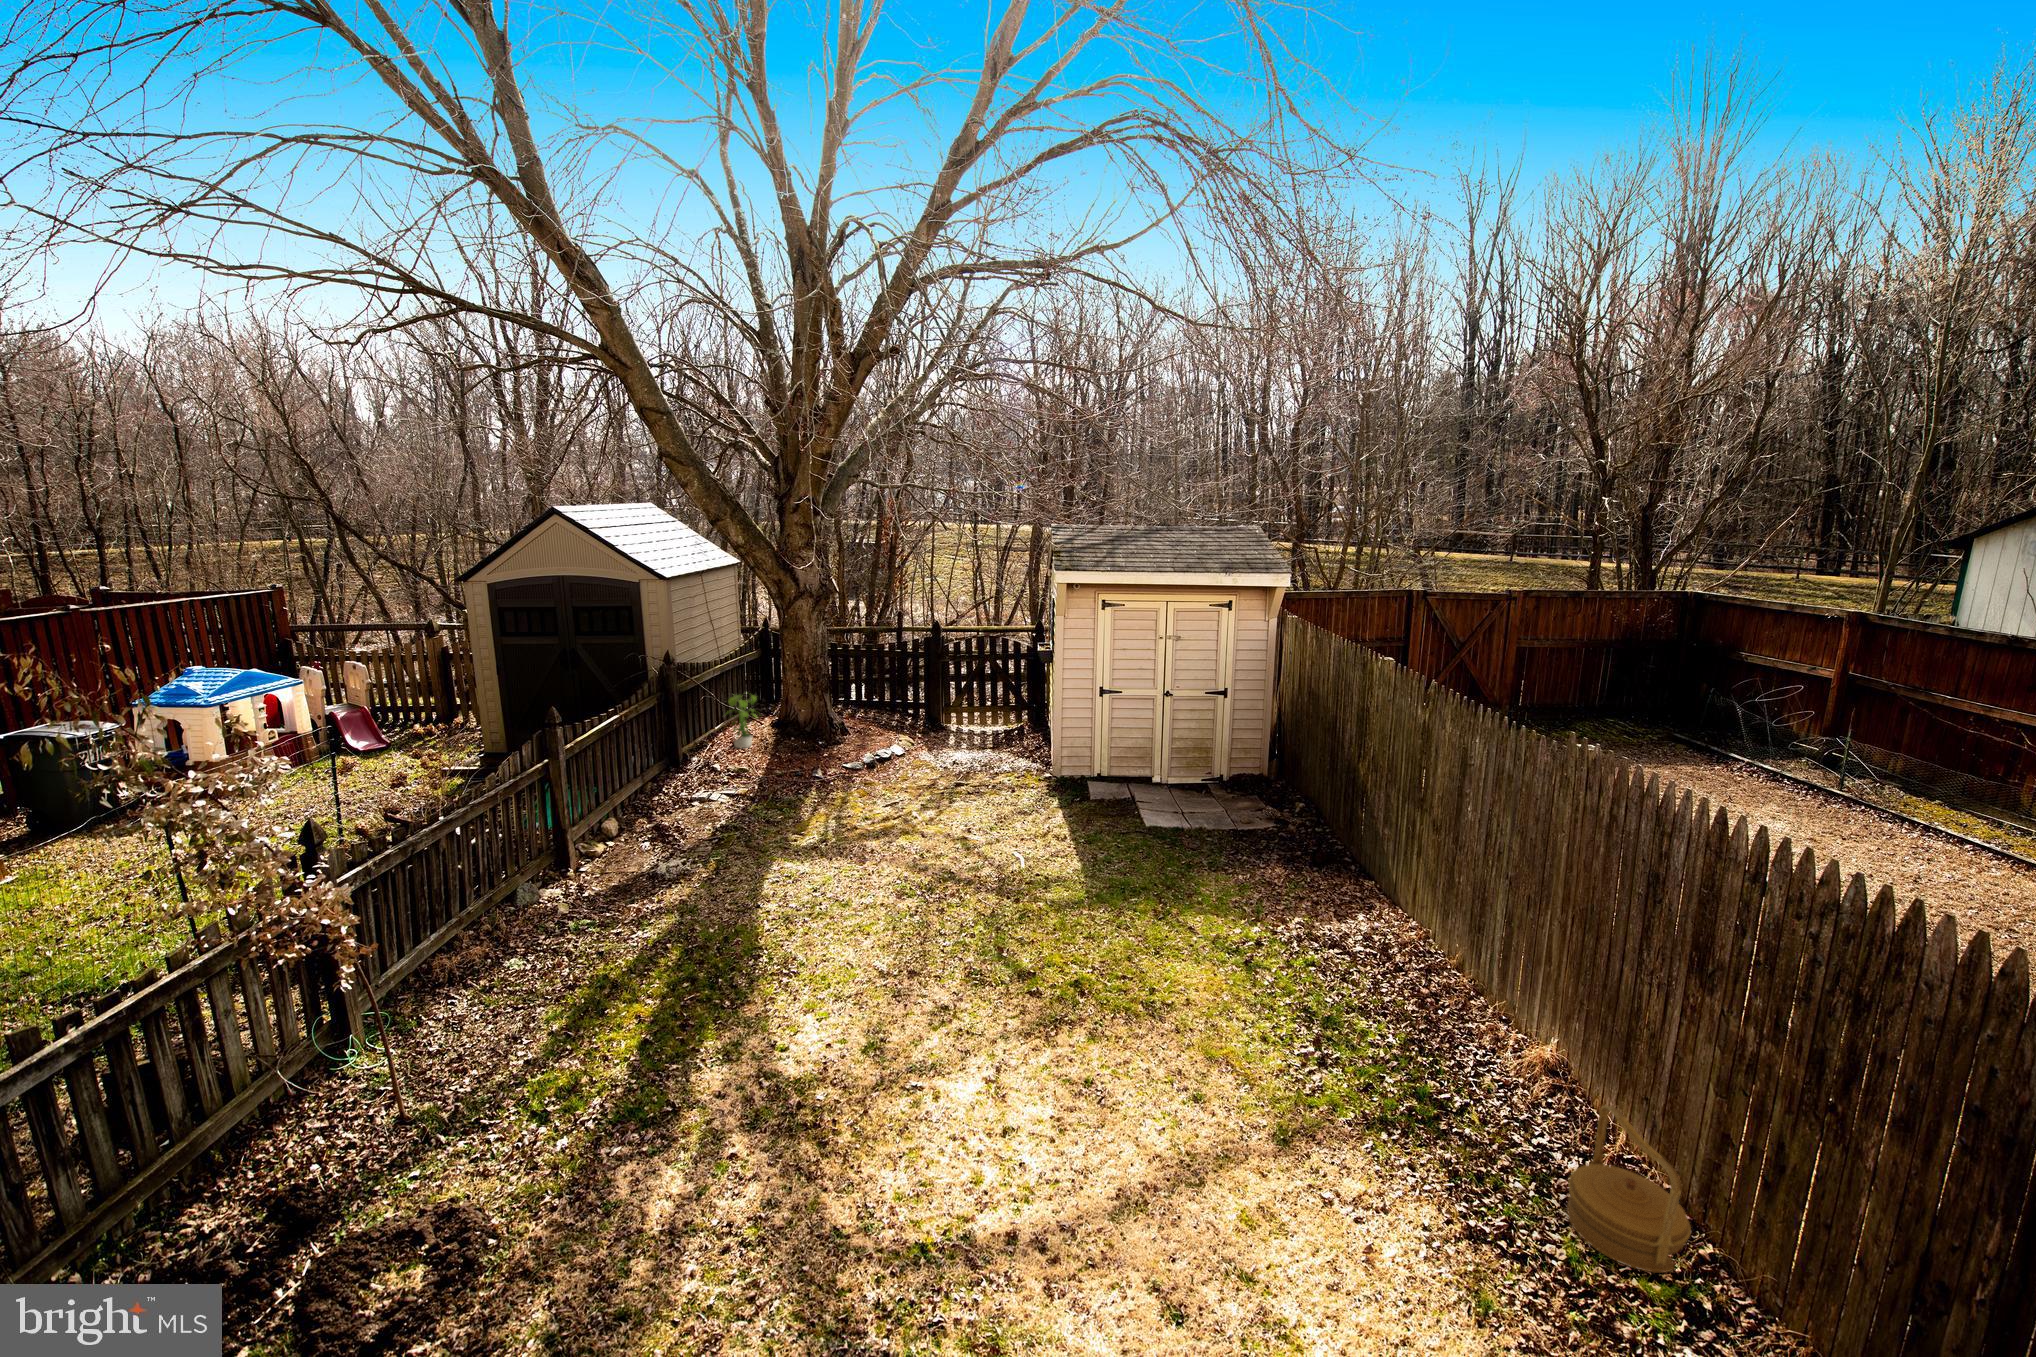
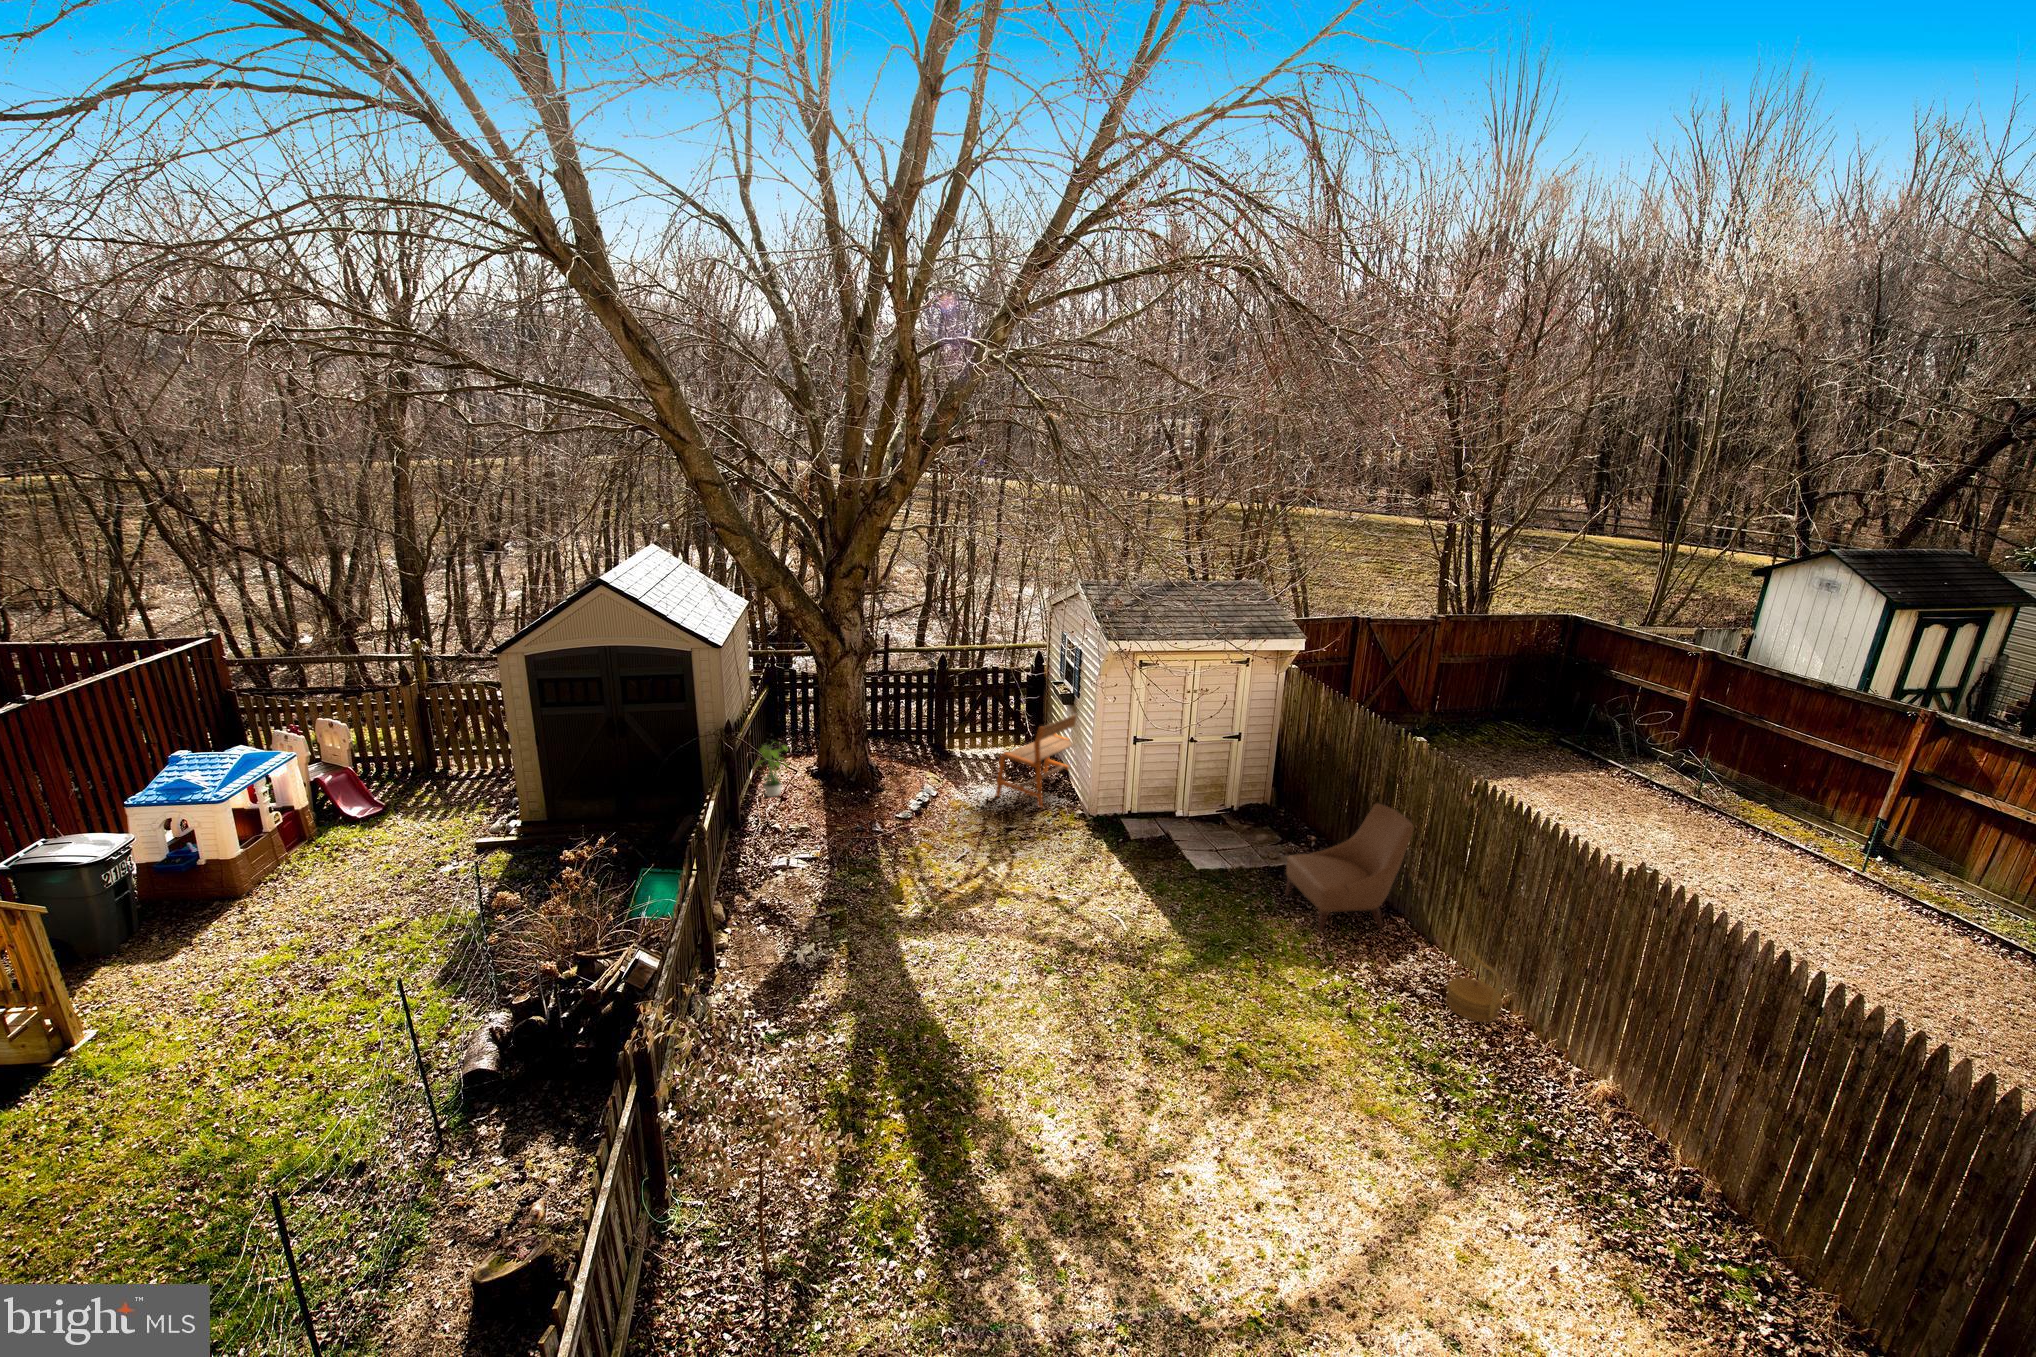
bench: none [968,672,1070,771] -> present [996,715,1076,808]
chair: none [1238,747,1378,890] -> present [1285,804,1414,932]
woven basket: present [1567,1106,1691,1273] -> present [1446,948,1503,1022]

